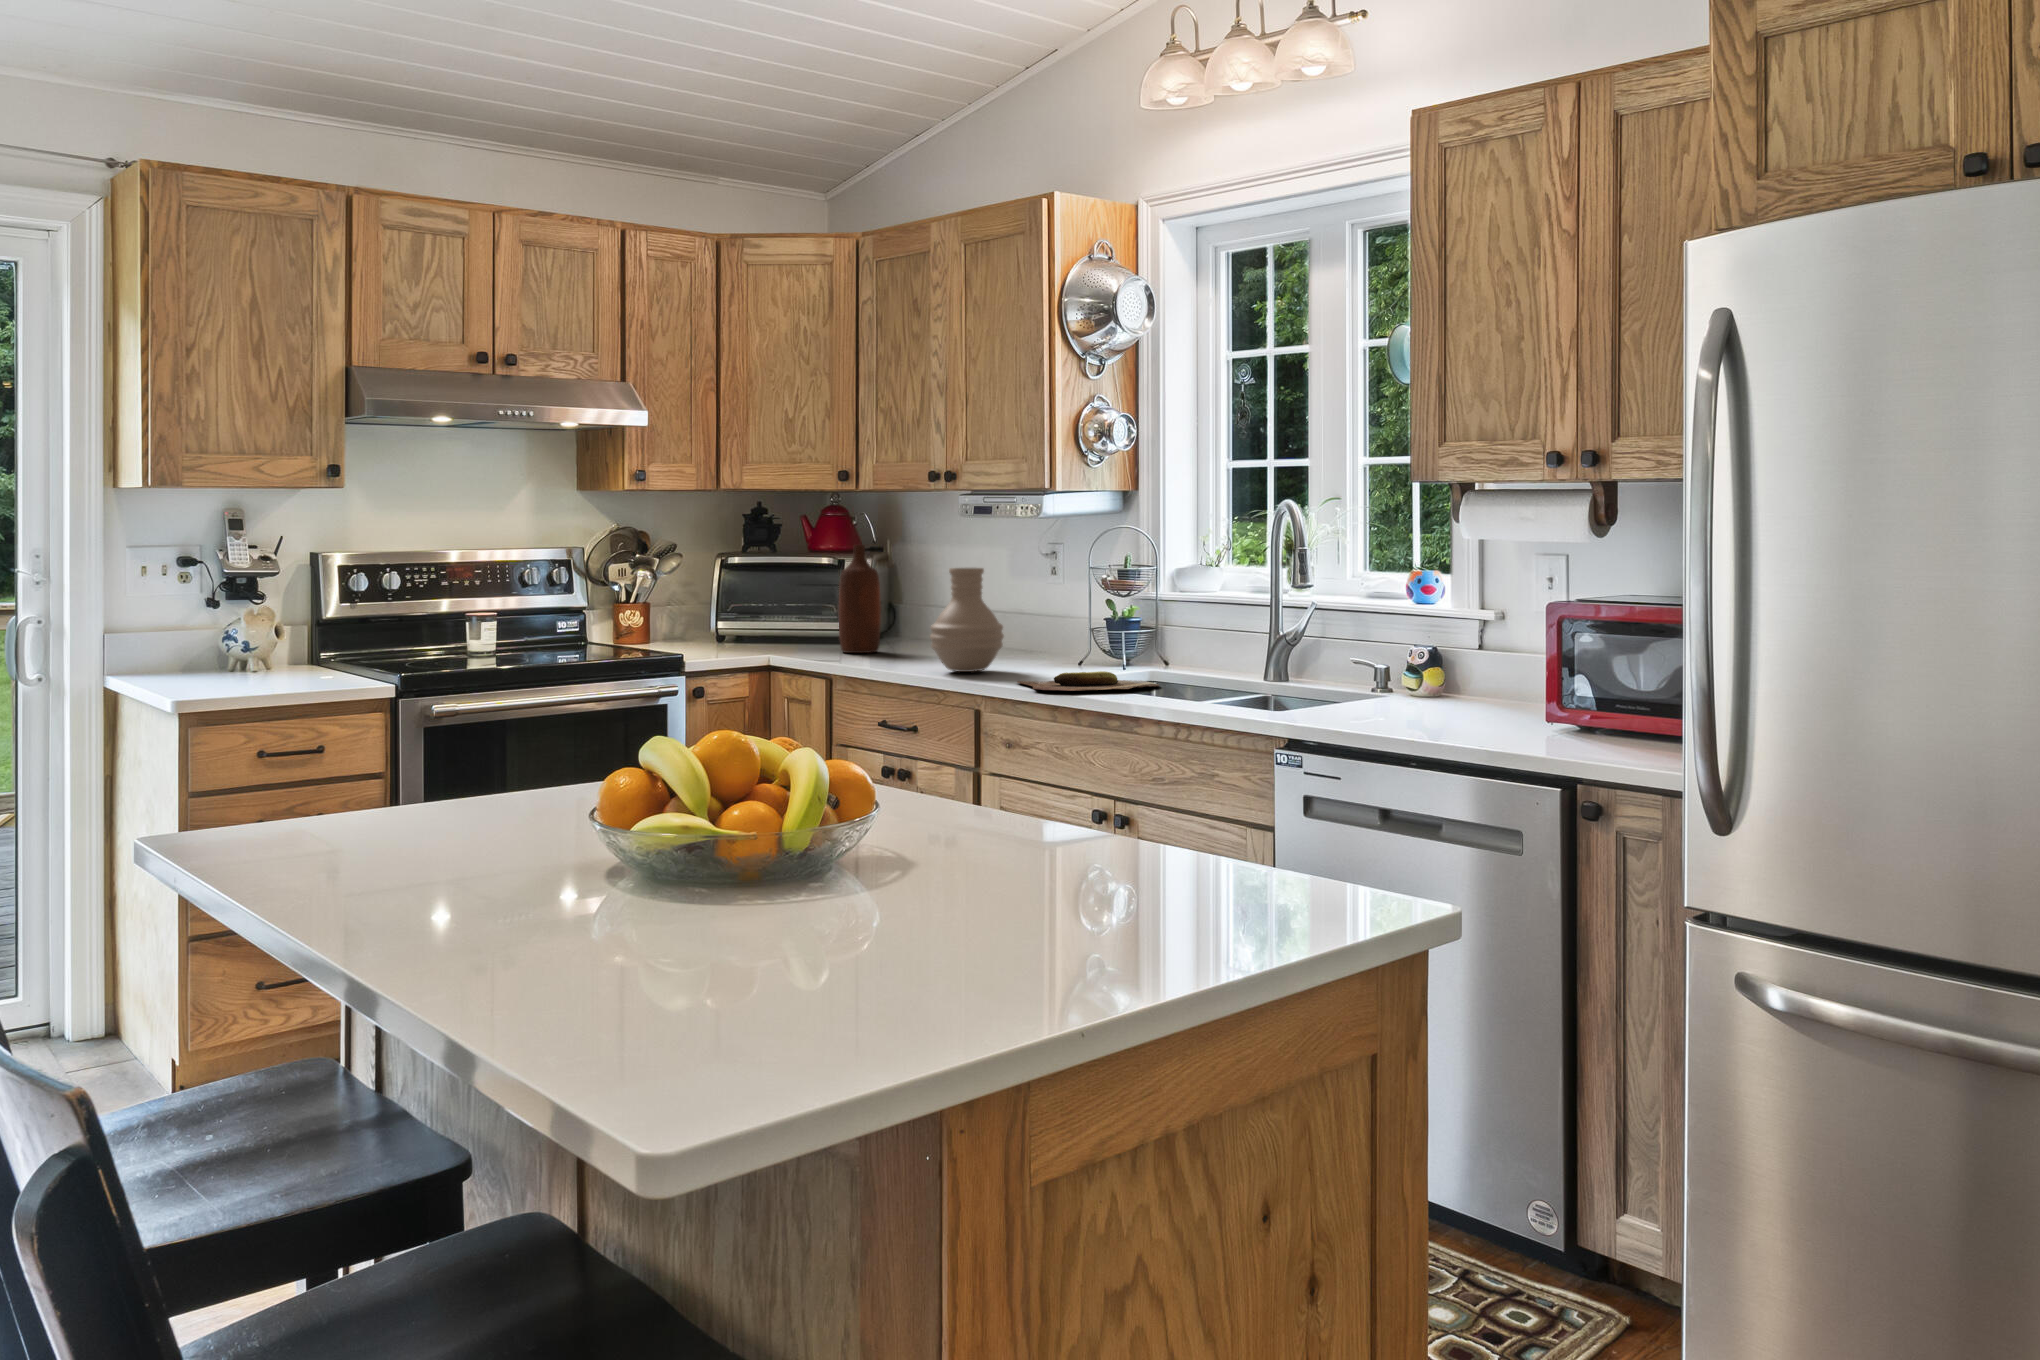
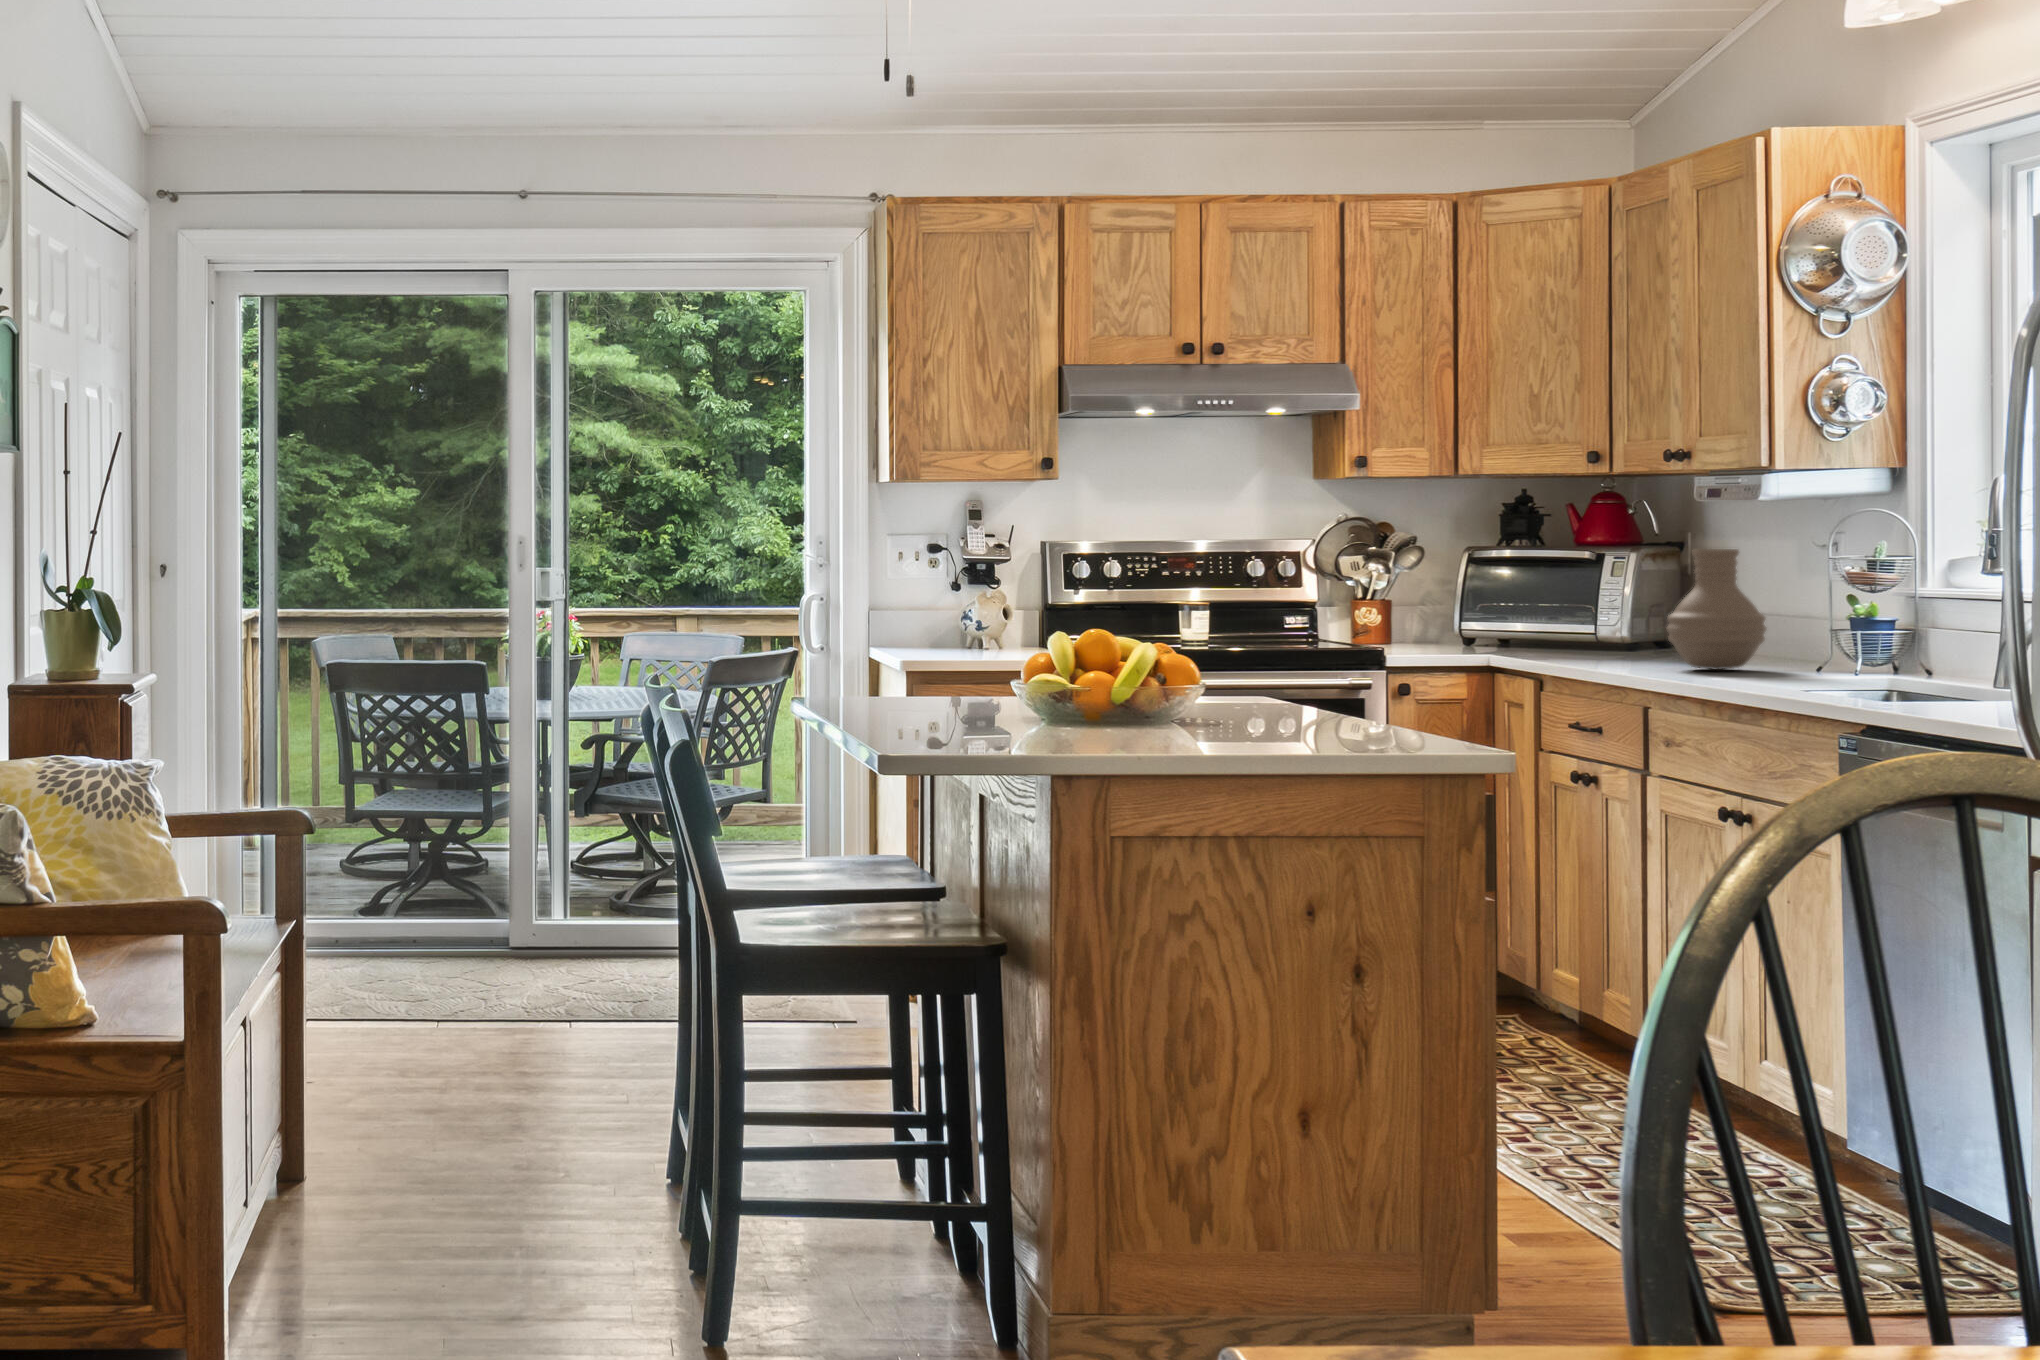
bottle: present [839,545,881,653] -> none [1596,531,1649,654]
cutting board: present [1018,671,1159,691] -> none [1754,666,1950,686]

